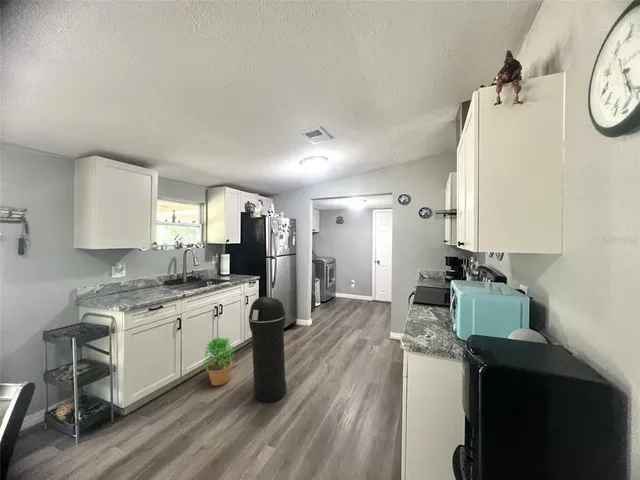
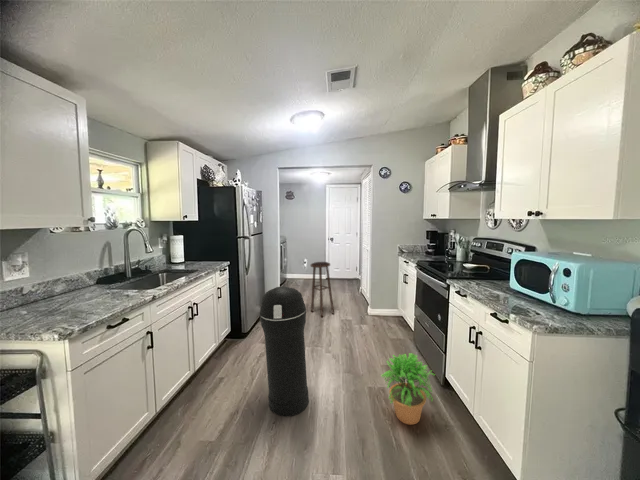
stool: none [336,282,357,335] -> present [311,262,334,317]
potted plant: present [203,337,234,385] -> present [382,354,432,425]

